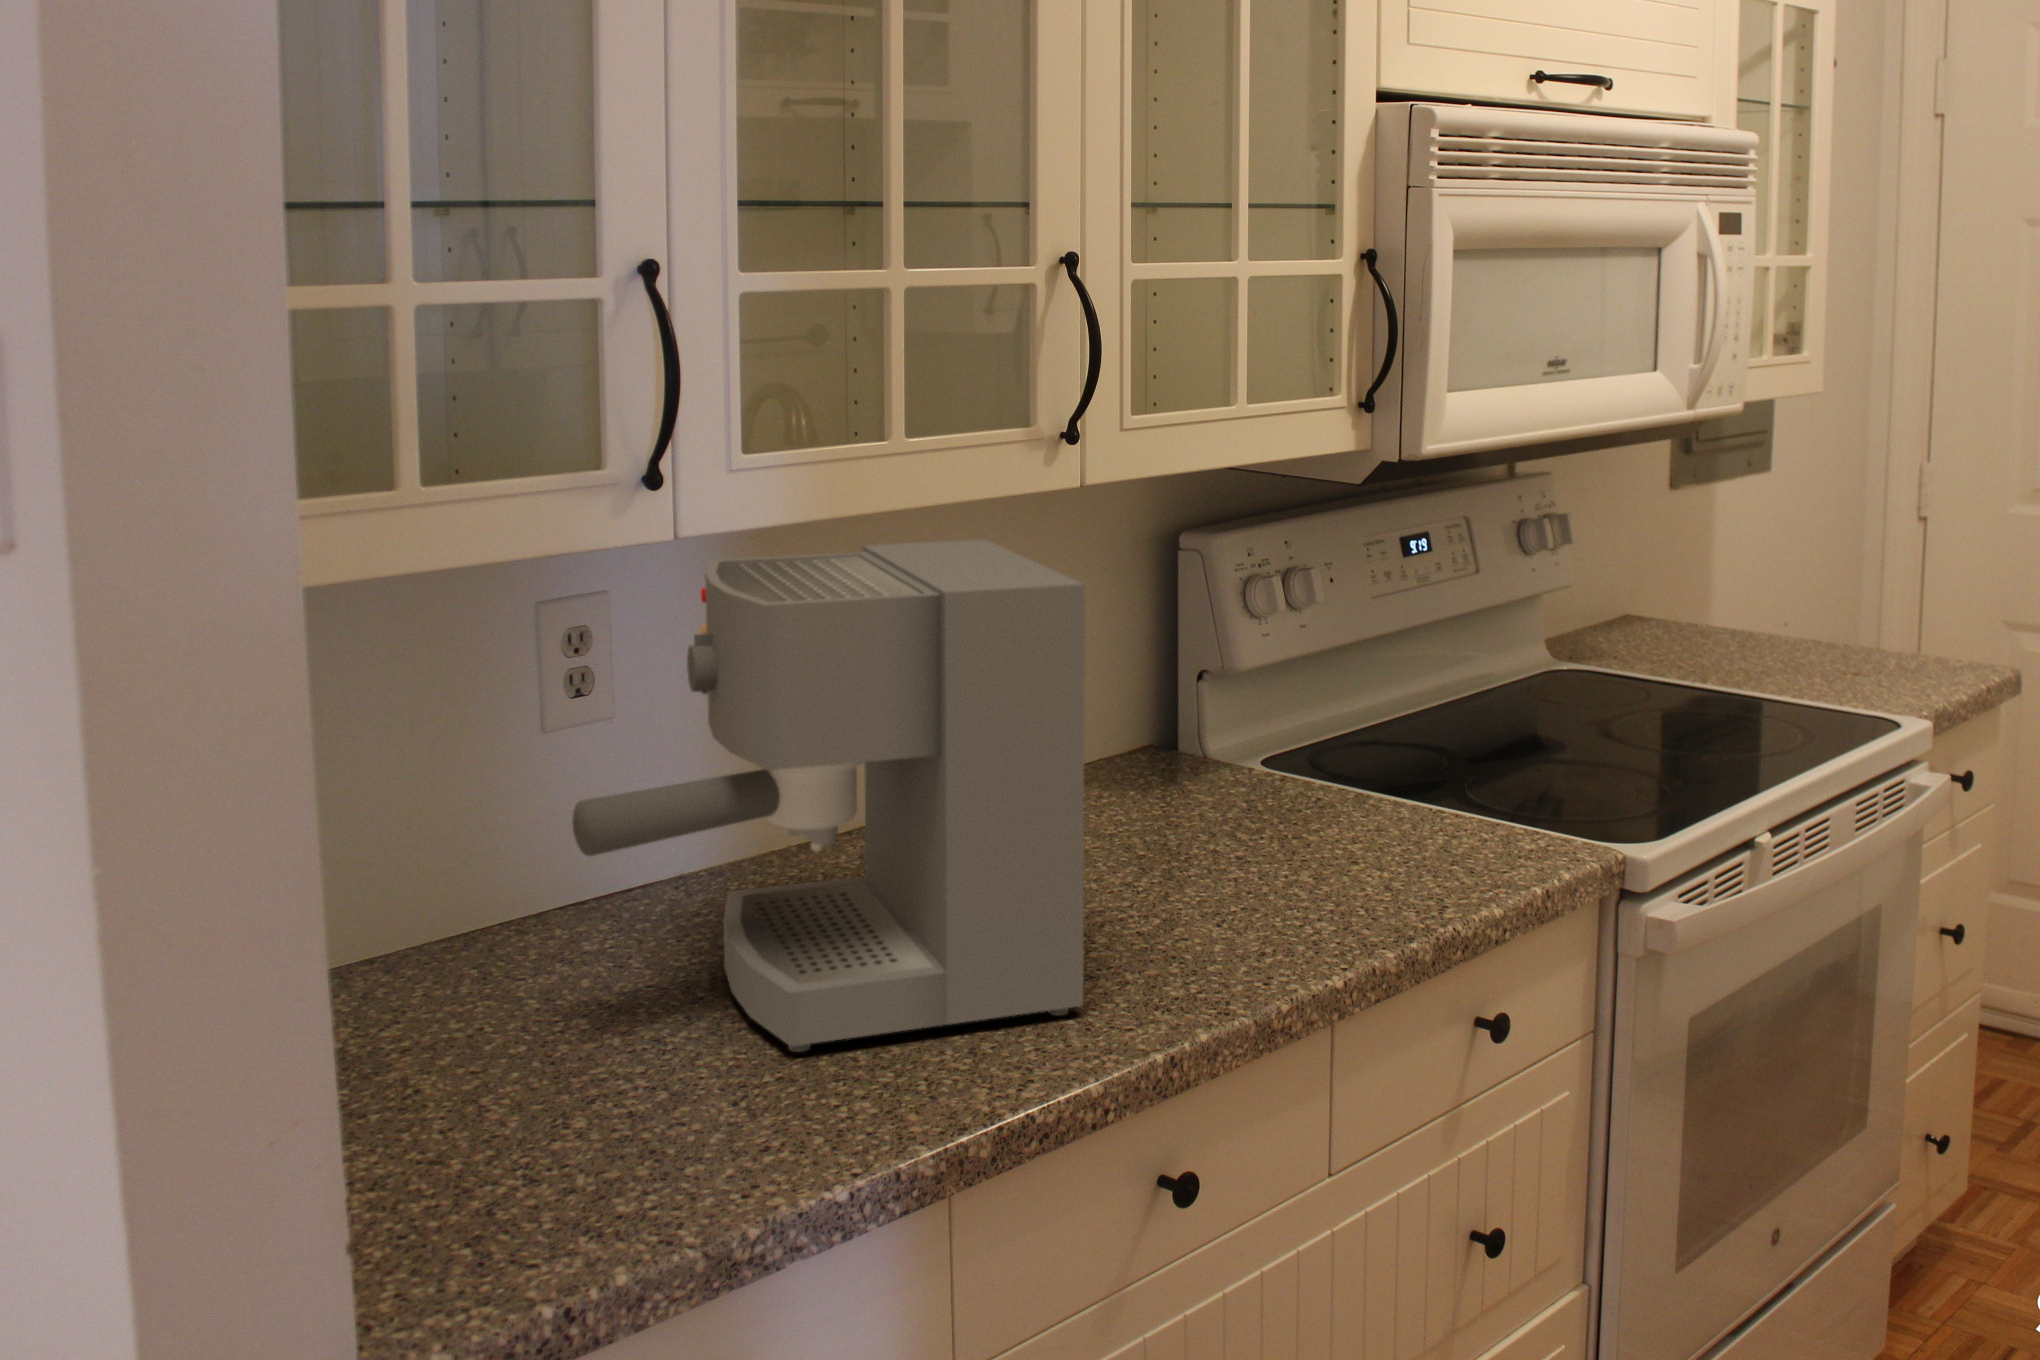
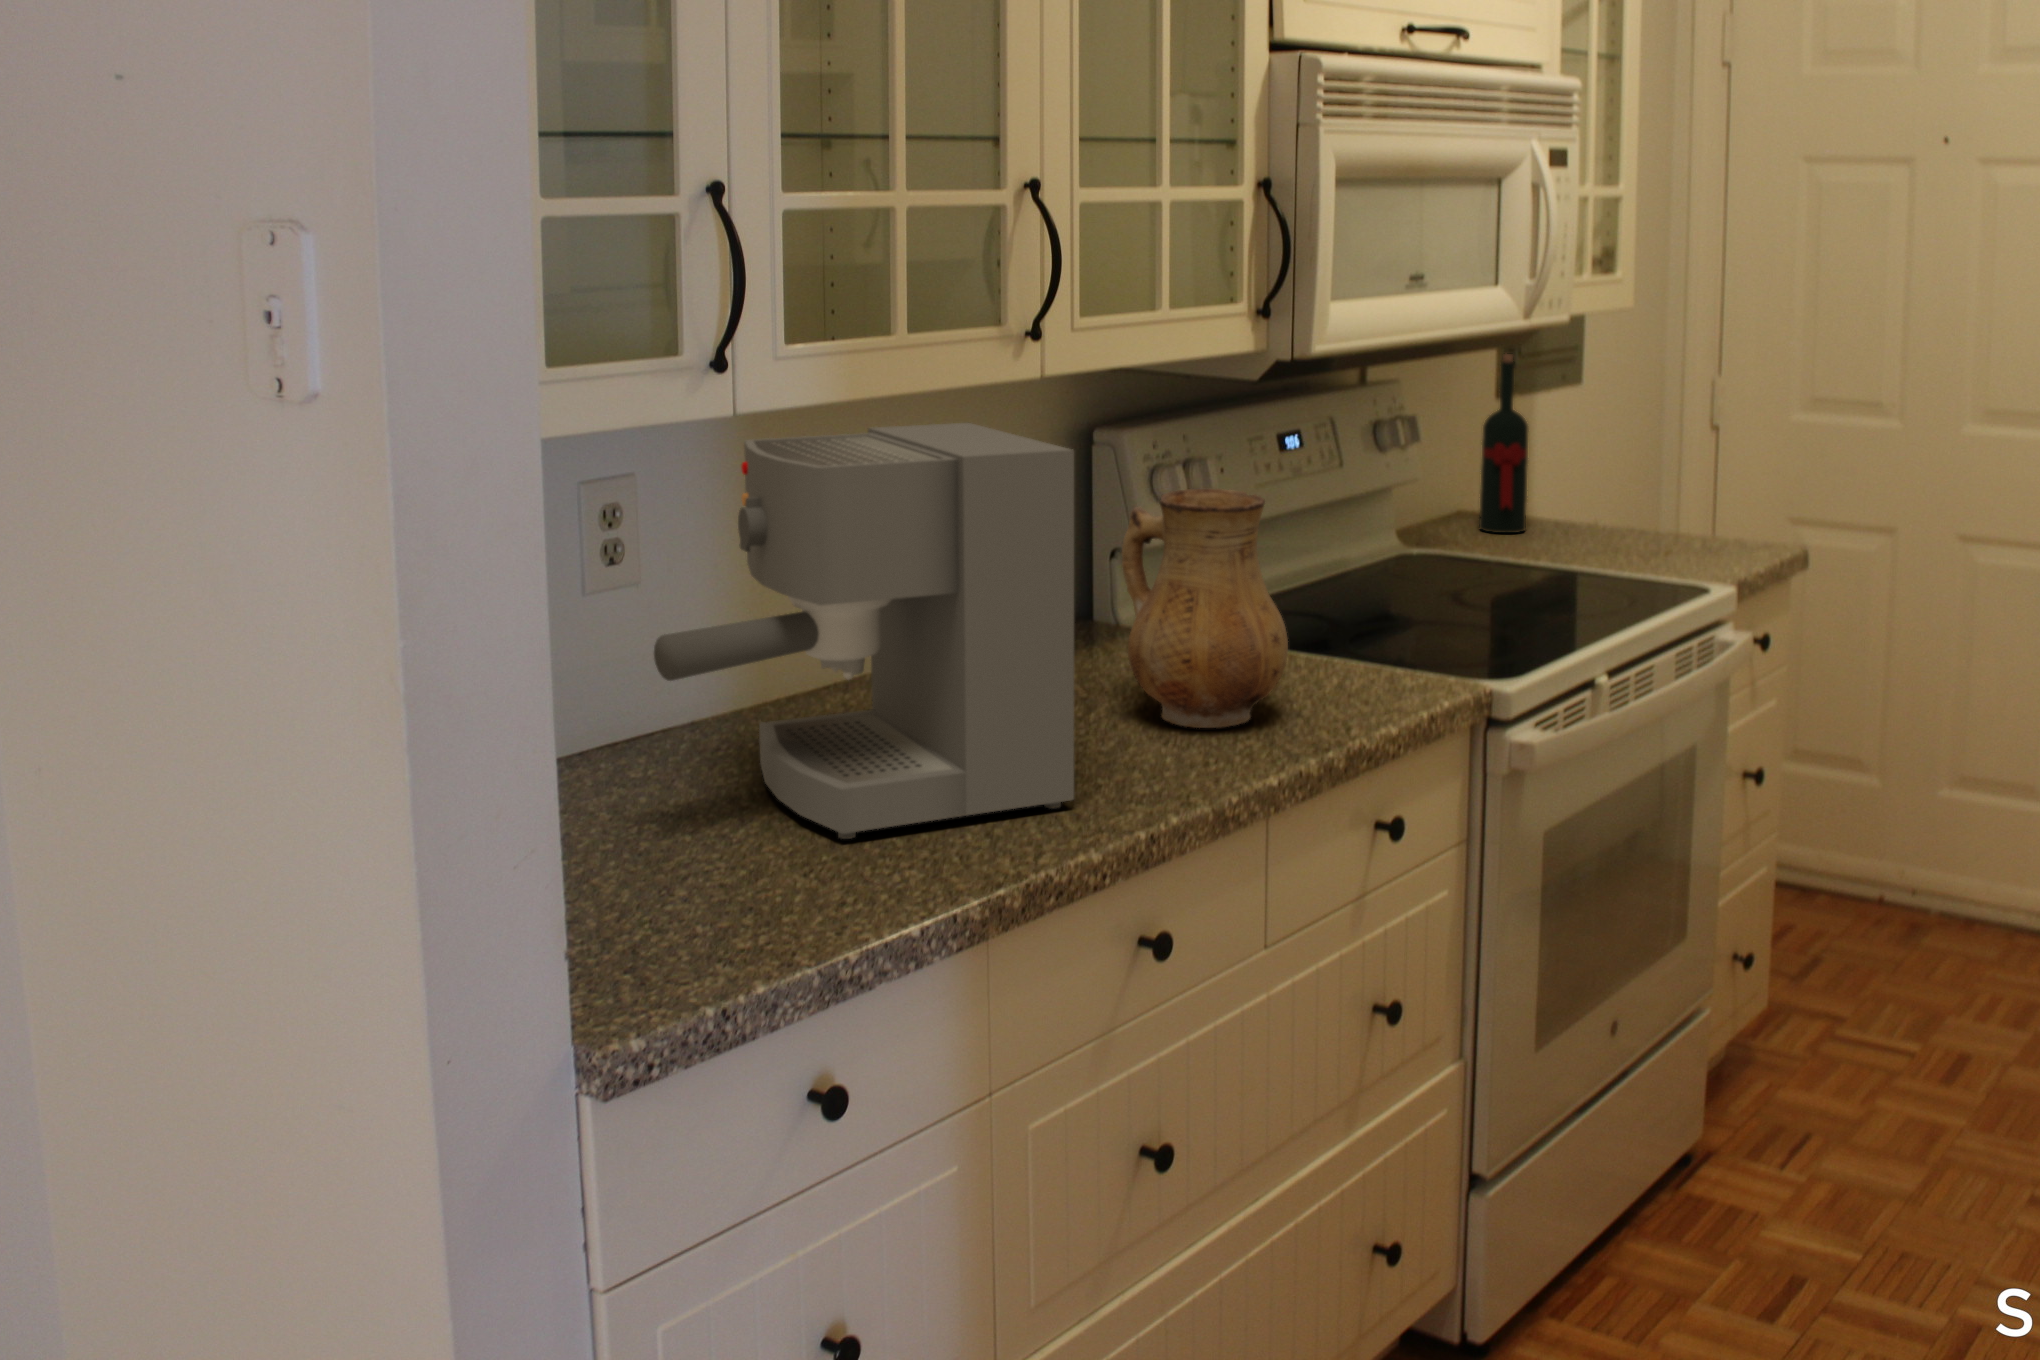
wine bottle: none [1643,443,1701,648] -> present [1479,354,1528,533]
ceramic pitcher: none [1179,617,1371,905] -> present [1122,489,1288,728]

